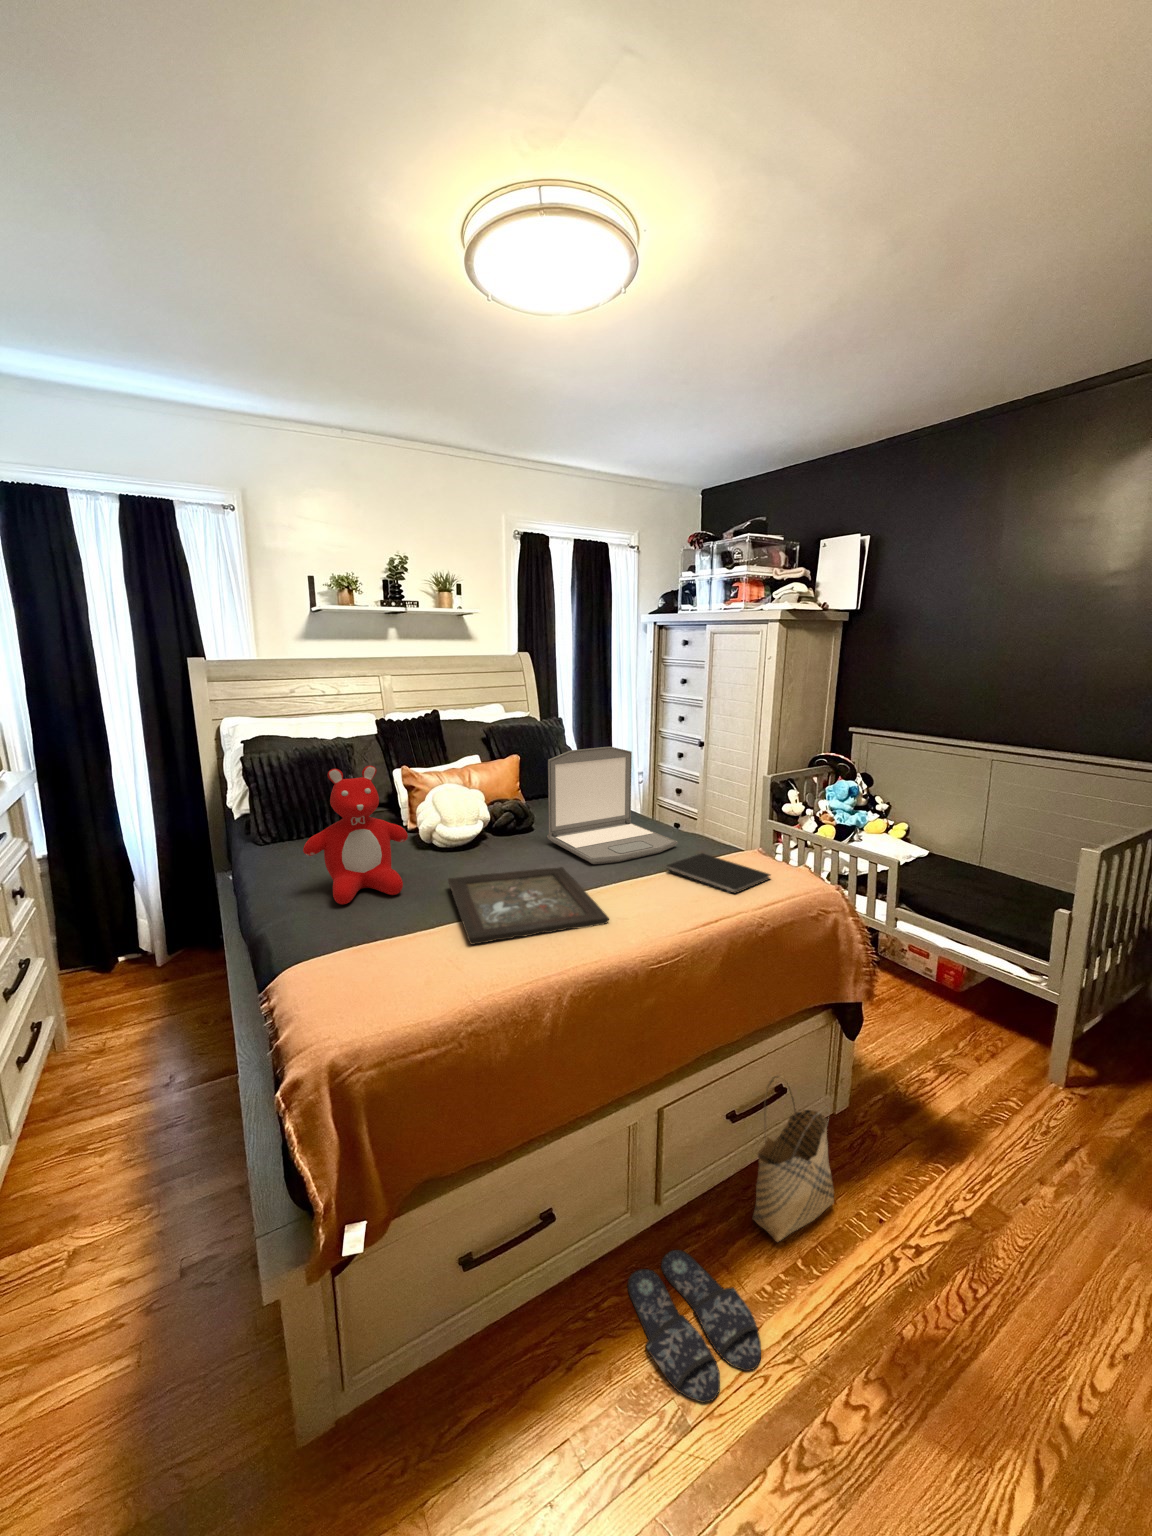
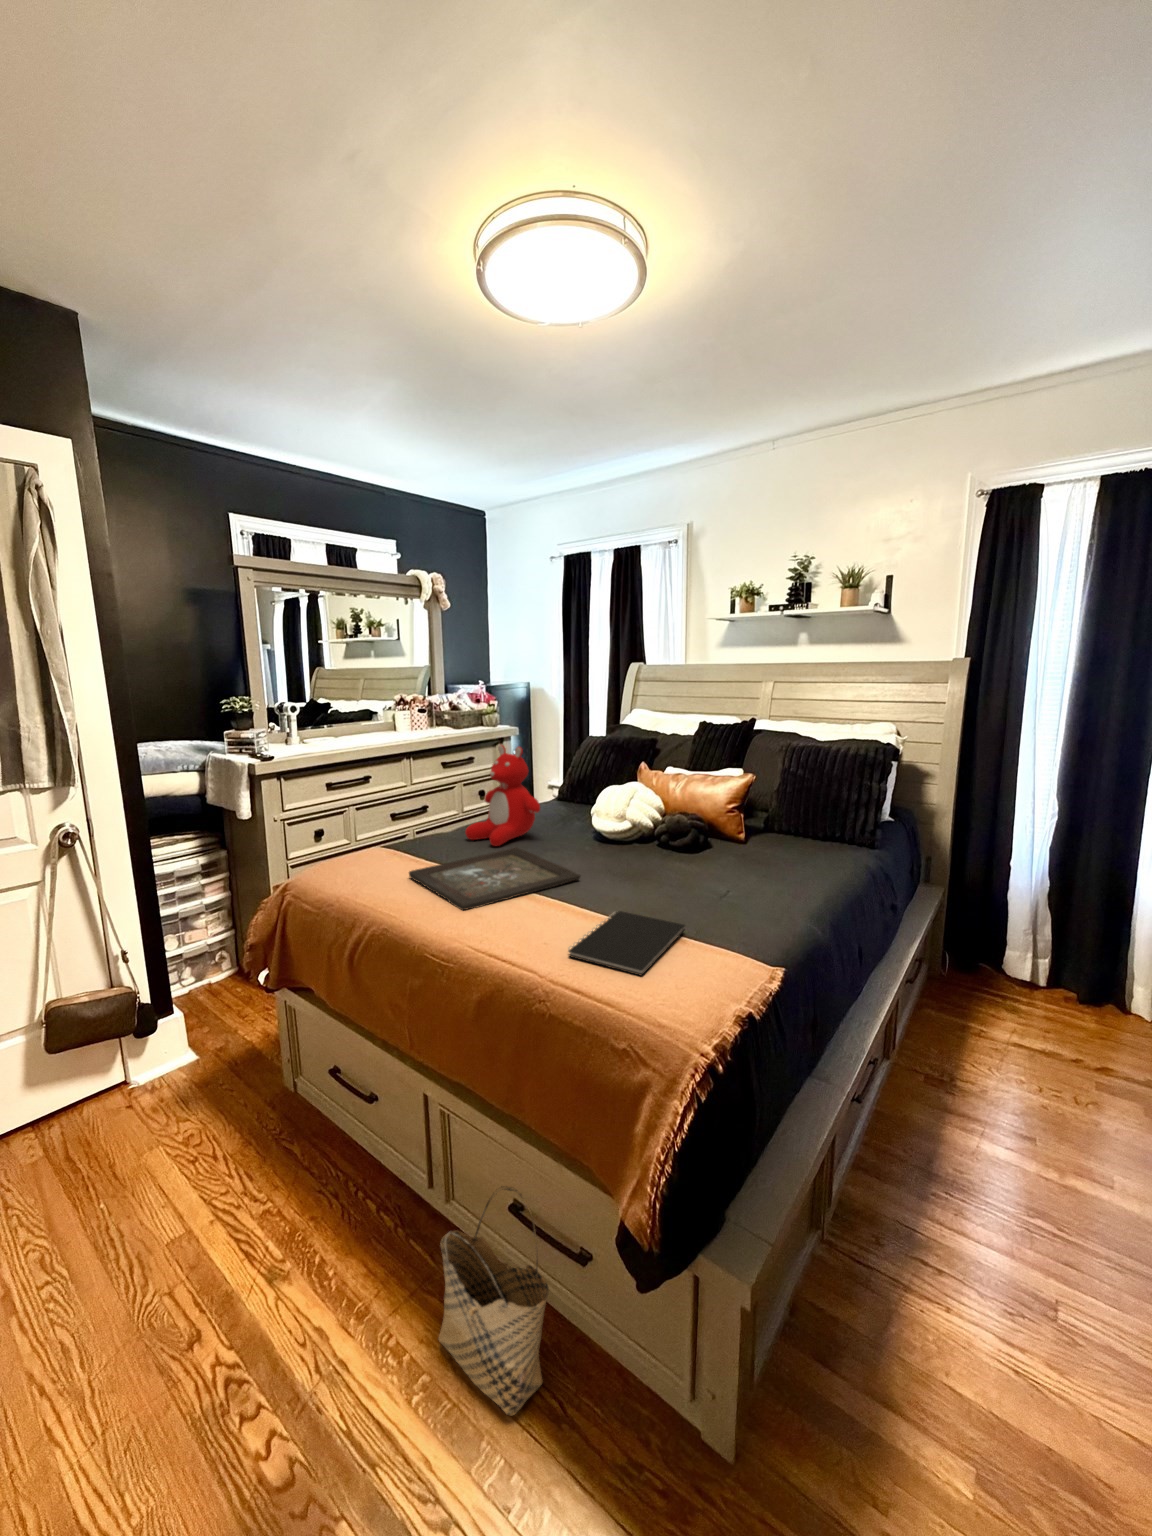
laptop: present [547,747,678,864] -> none [609,768,769,916]
slippers: present [628,1250,761,1403] -> none [287,1212,423,1337]

